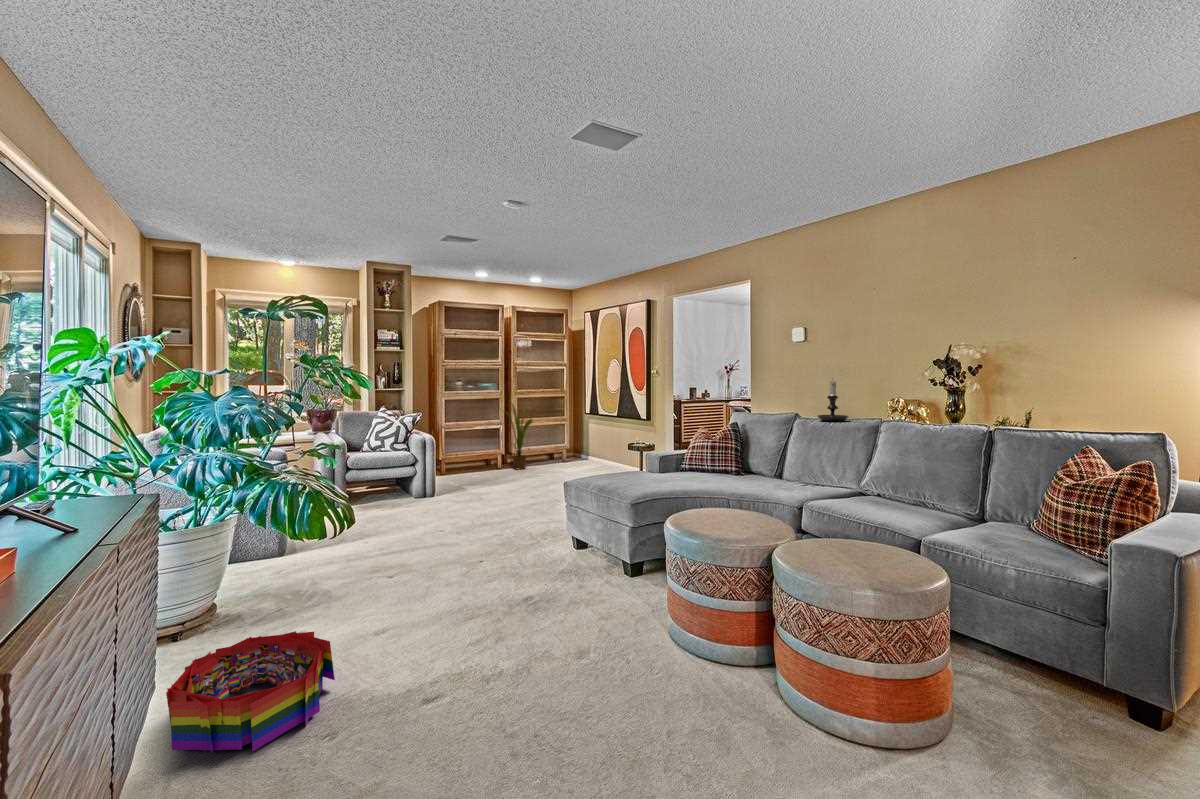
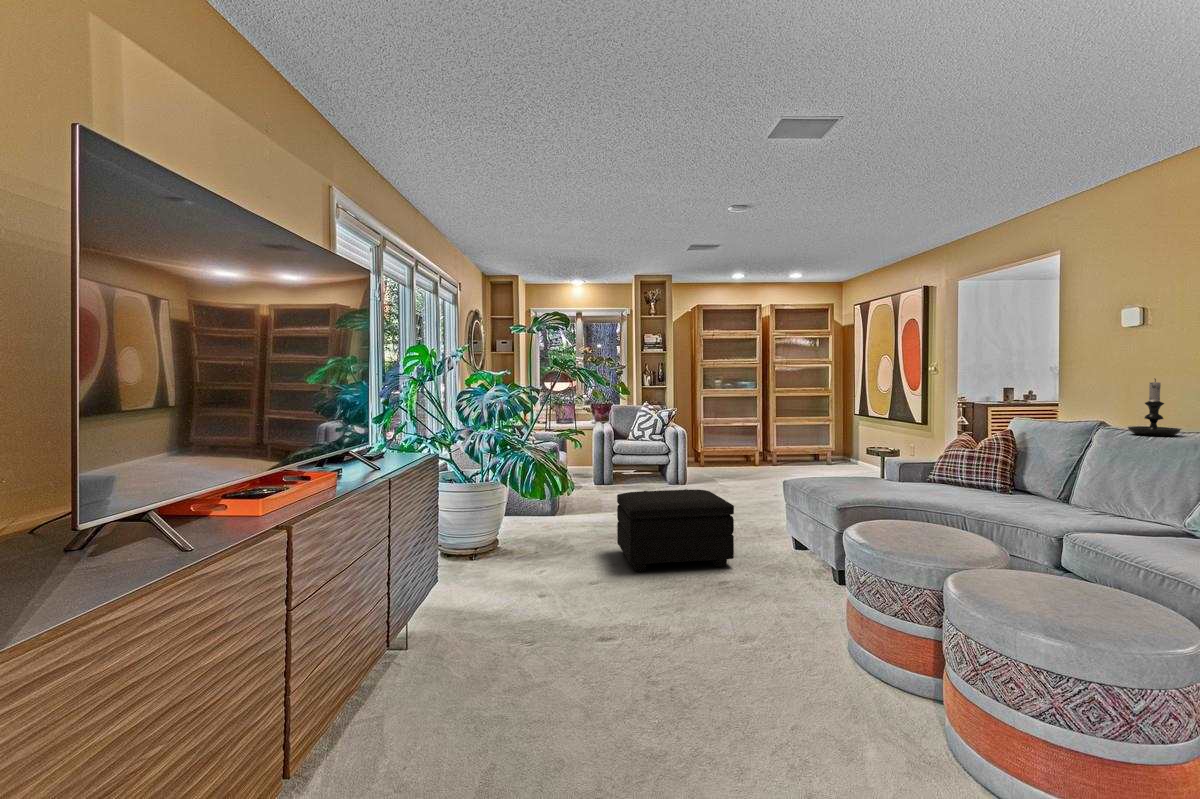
house plant: present [506,403,533,469] -> none [756,398,798,468]
footstool: none [390,500,529,603] -> present [617,489,734,572]
storage bin: present [166,631,335,752] -> none [443,567,547,643]

